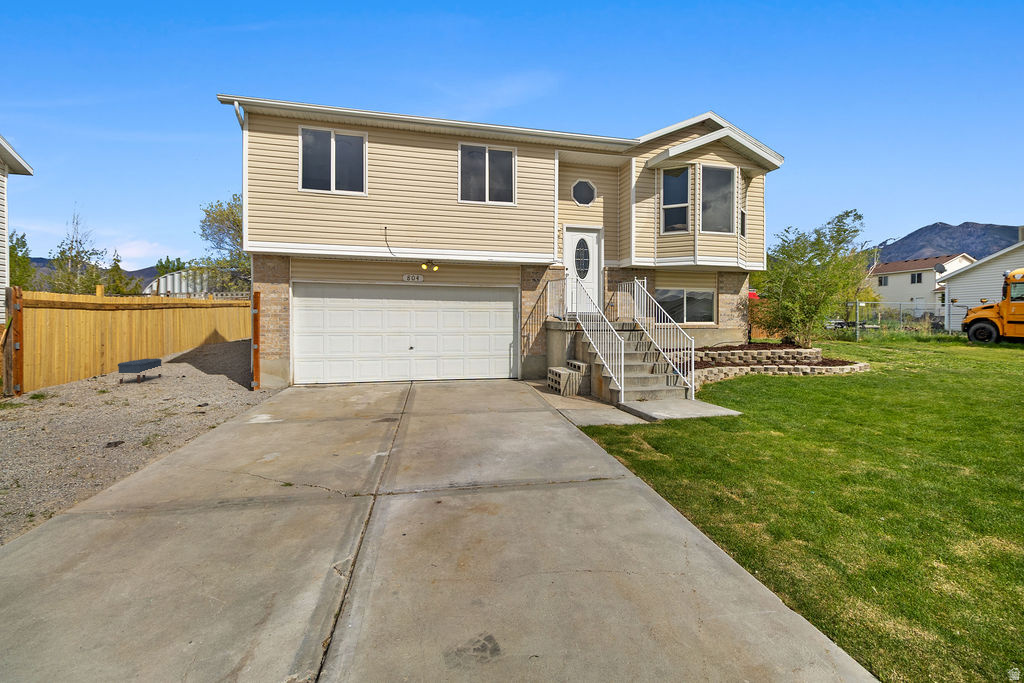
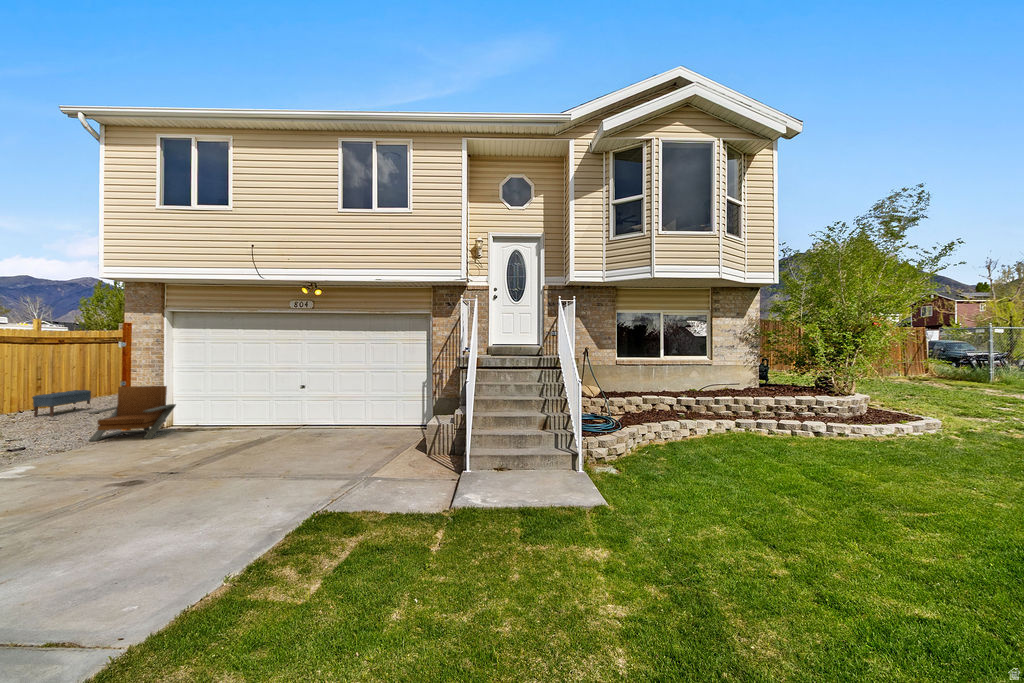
lounge chair: none [249,348,308,397] -> present [89,386,176,441]

